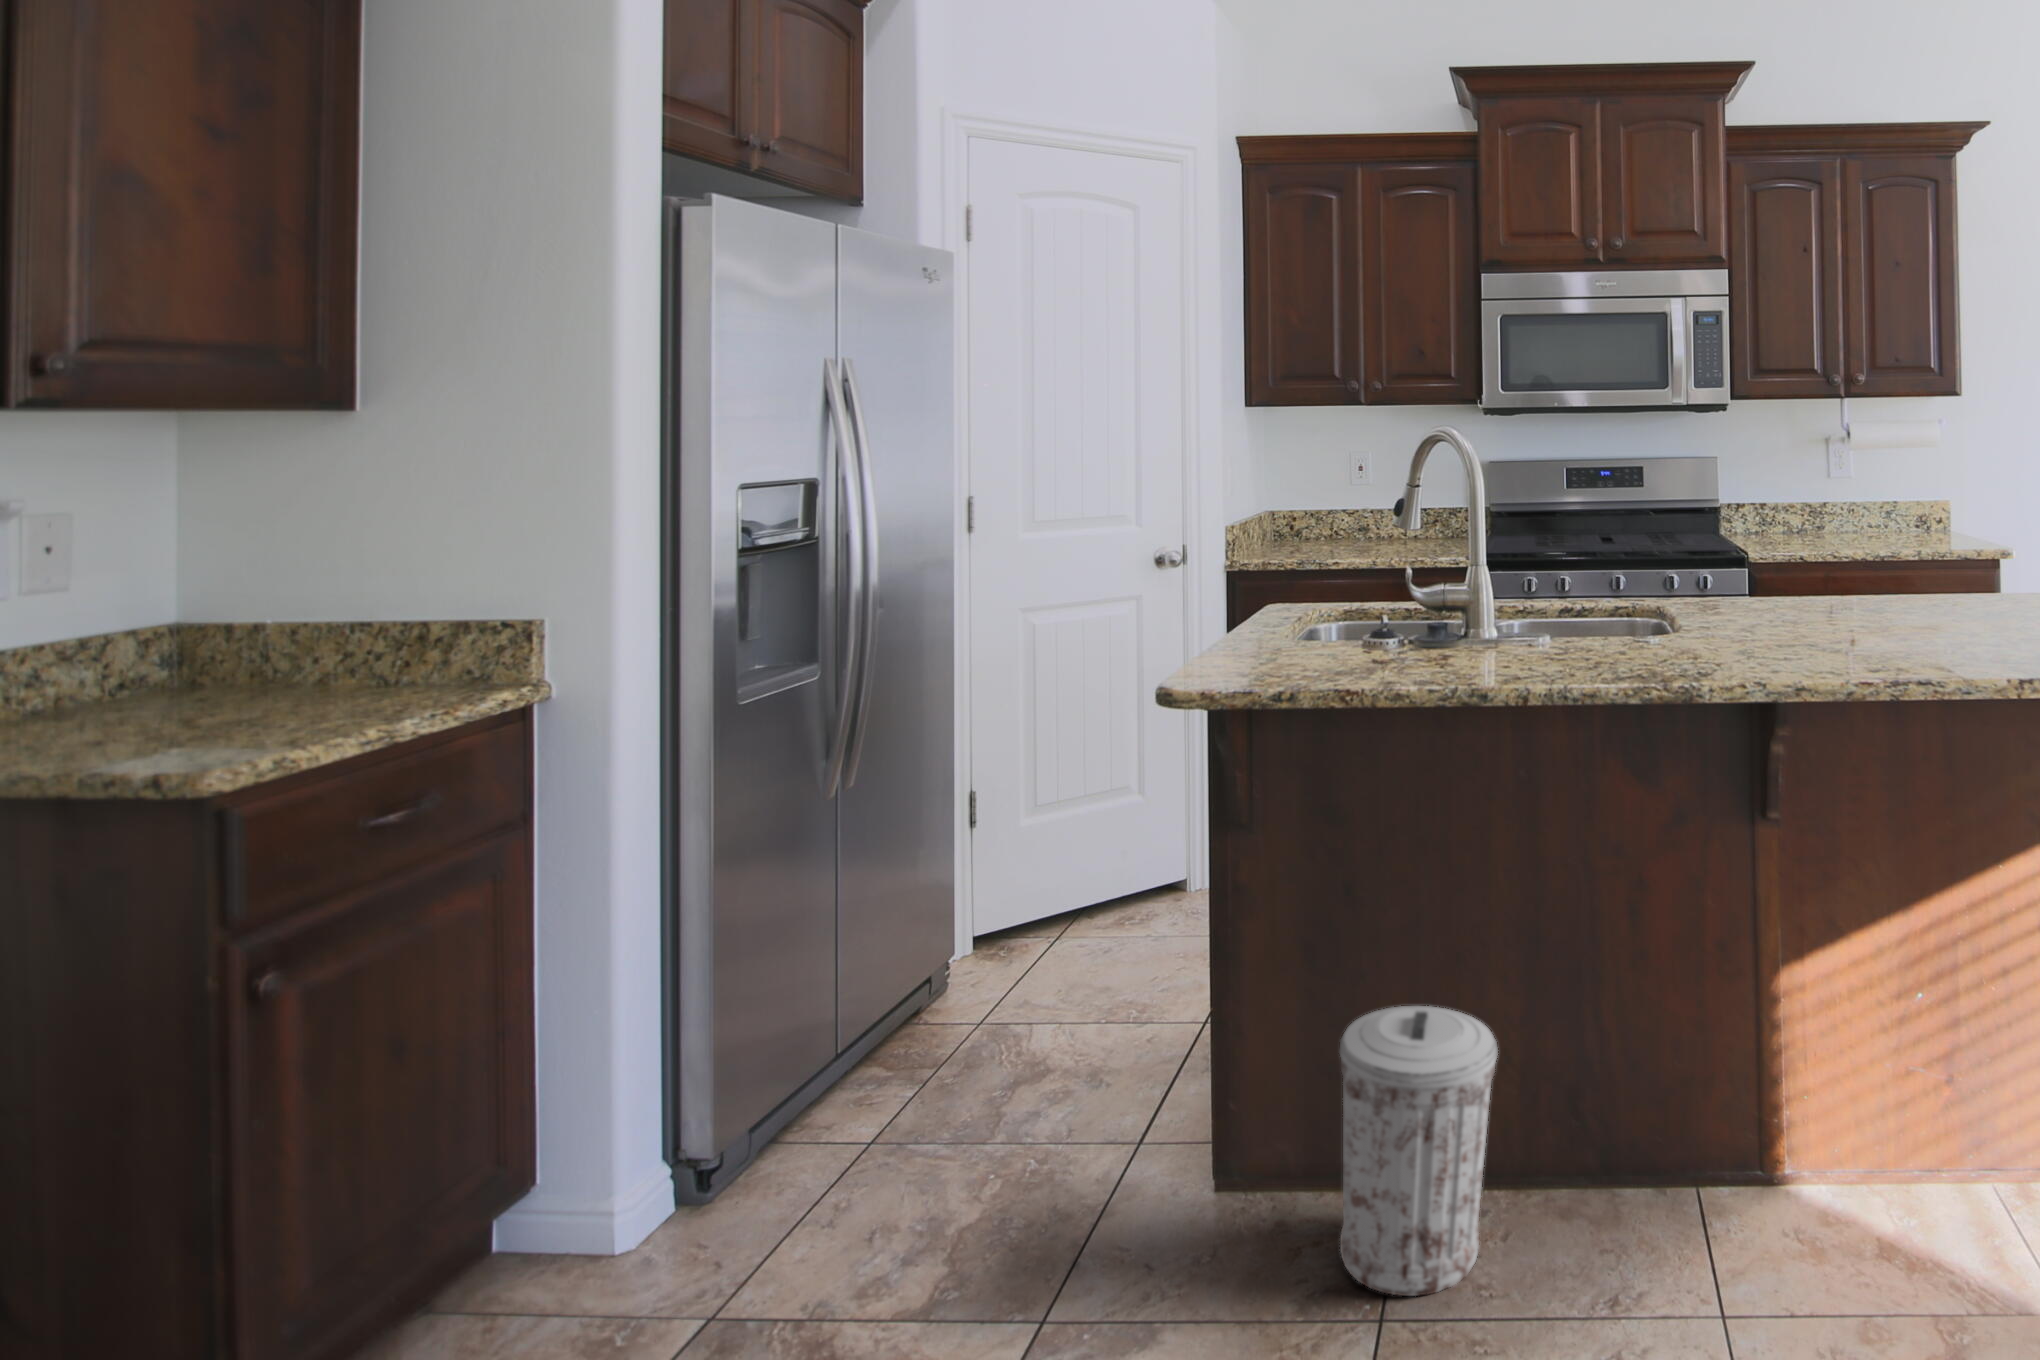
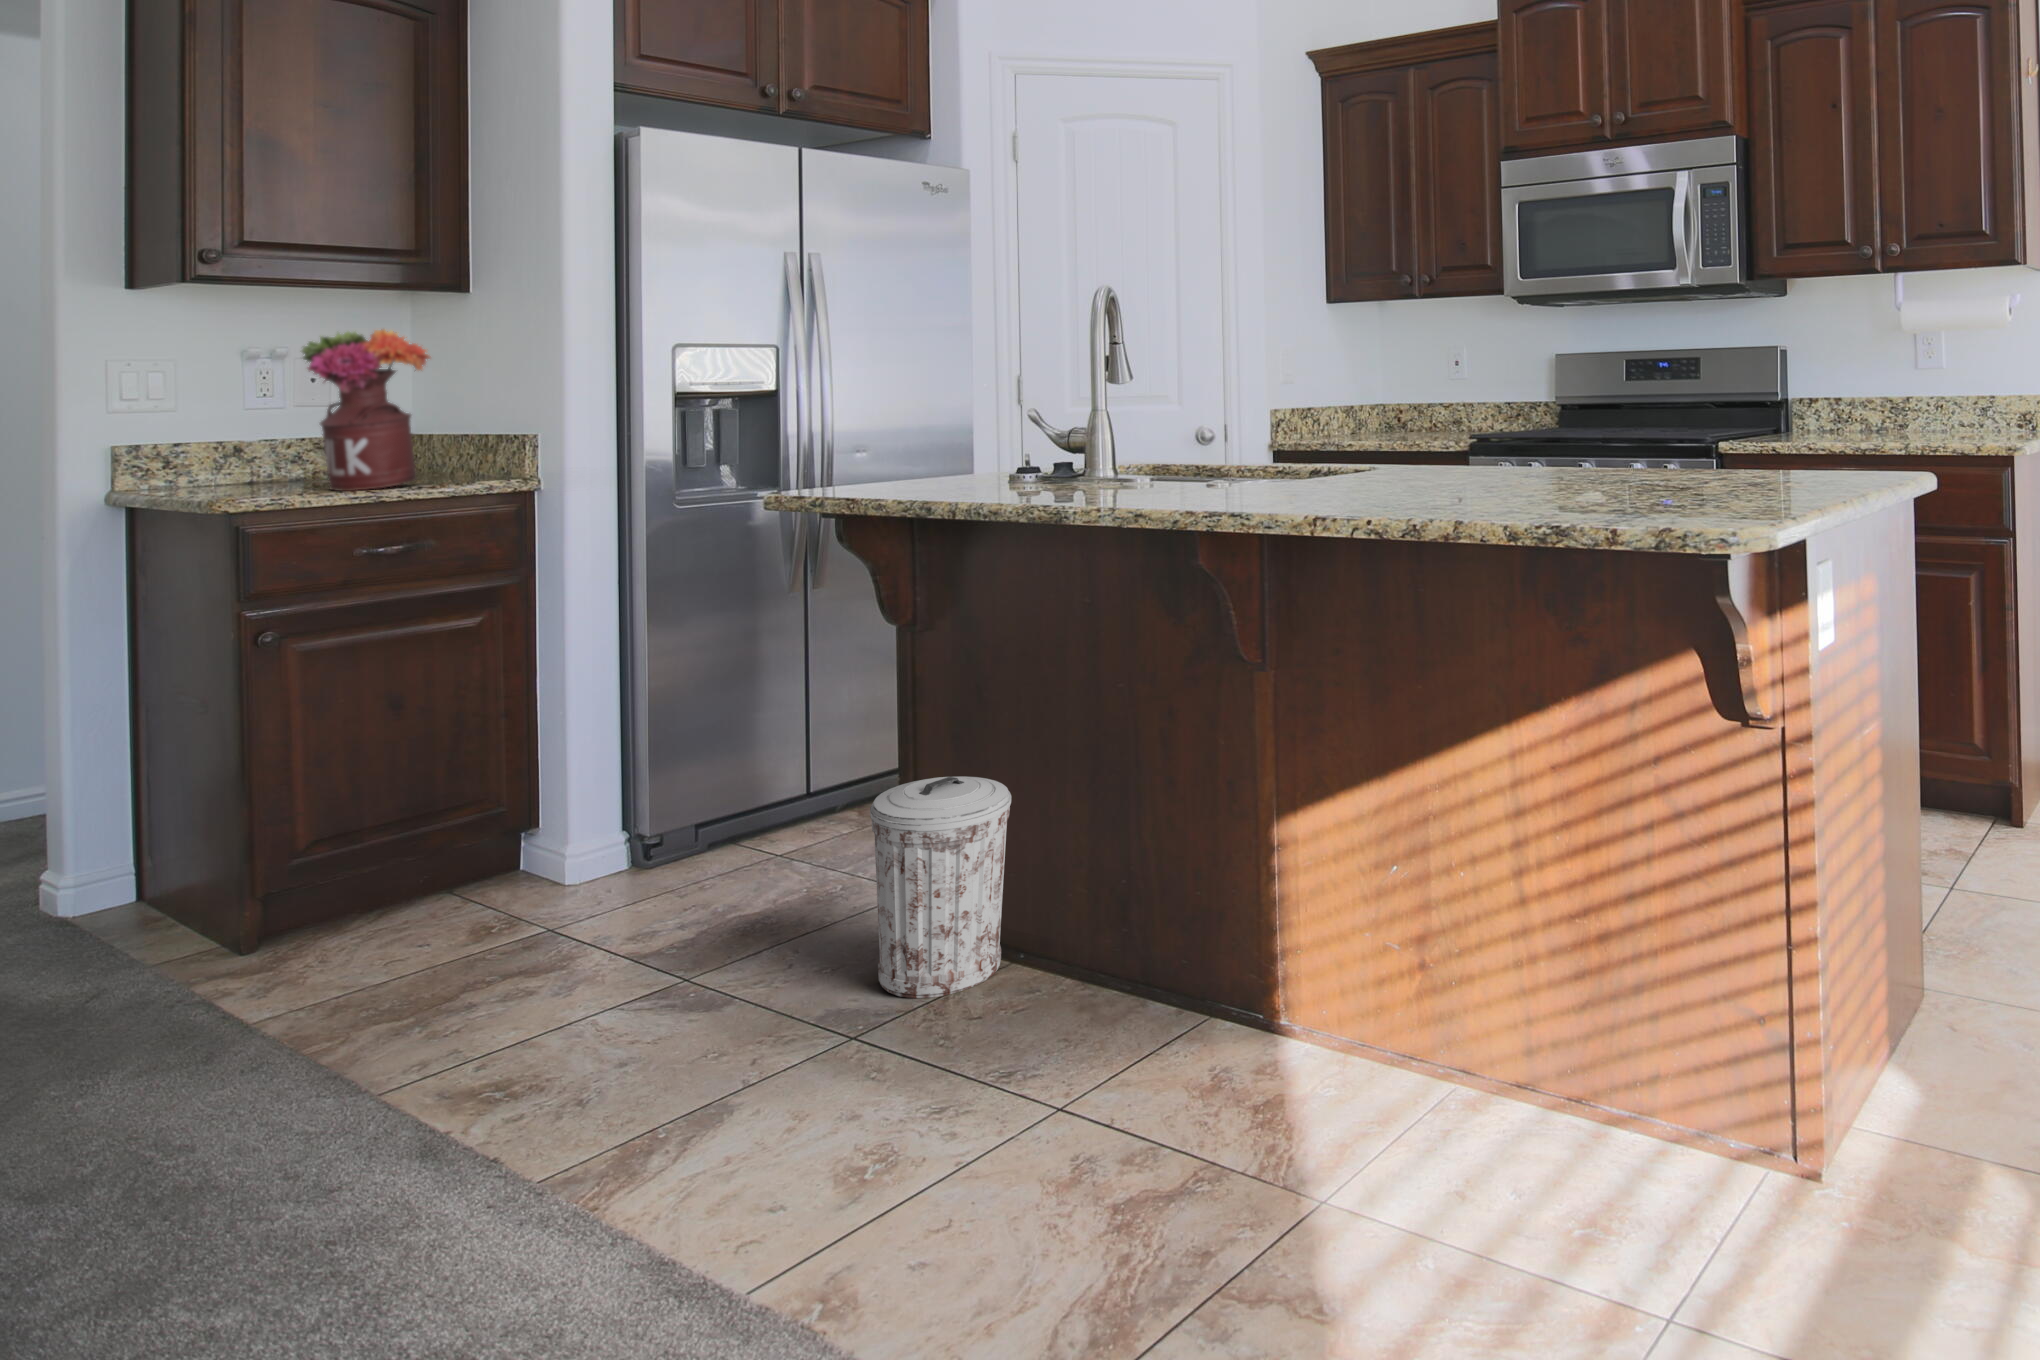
flower arrangement: none [173,464,409,725] -> present [302,329,430,491]

